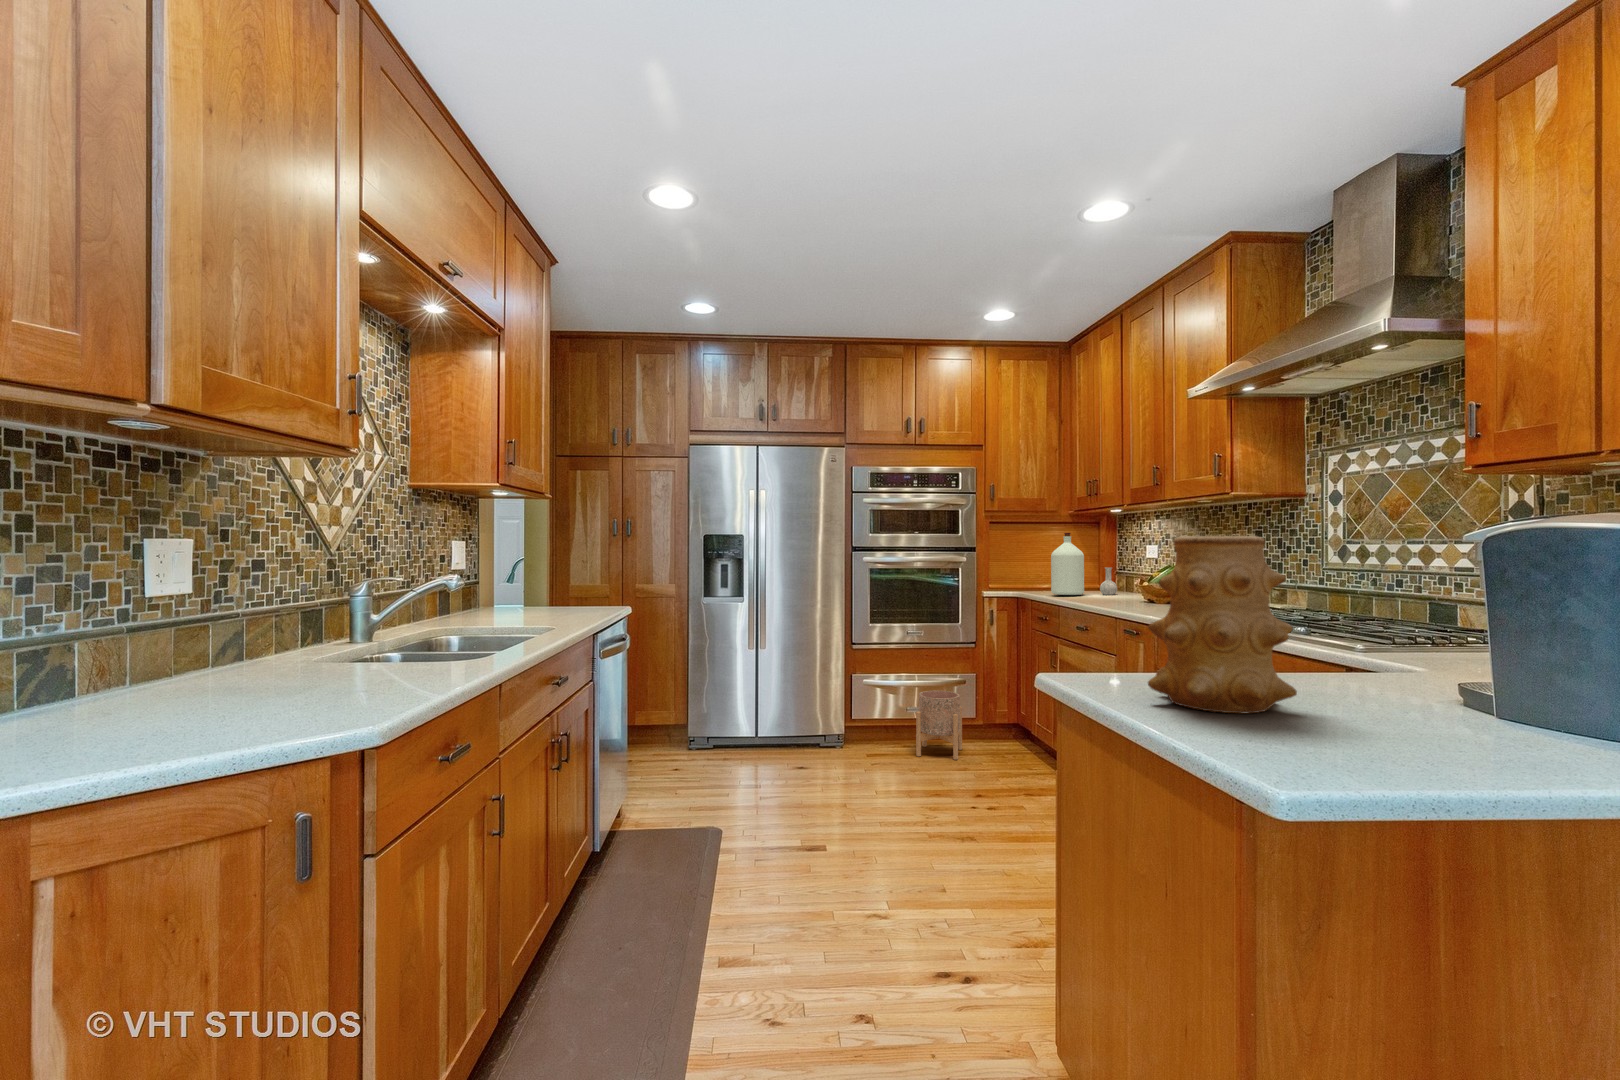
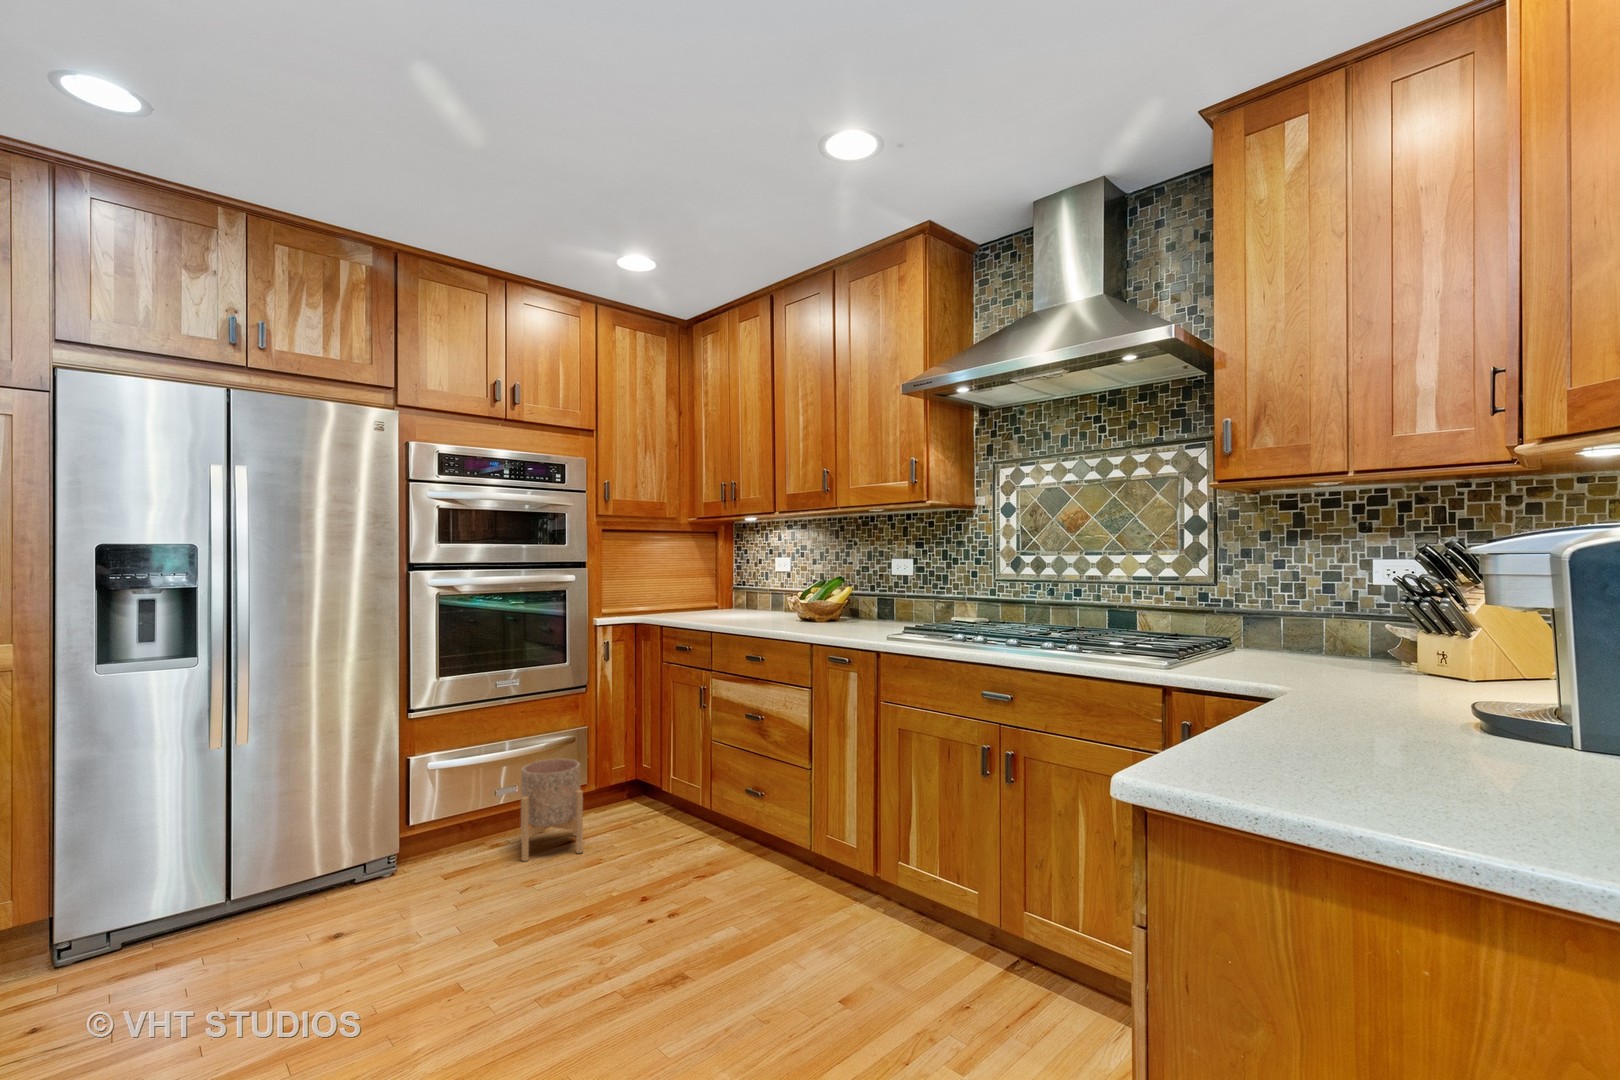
bottle: present [1051,533,1117,595] -> none [681,543,752,618]
vase: present [1148,536,1297,713] -> none [1271,543,1511,801]

